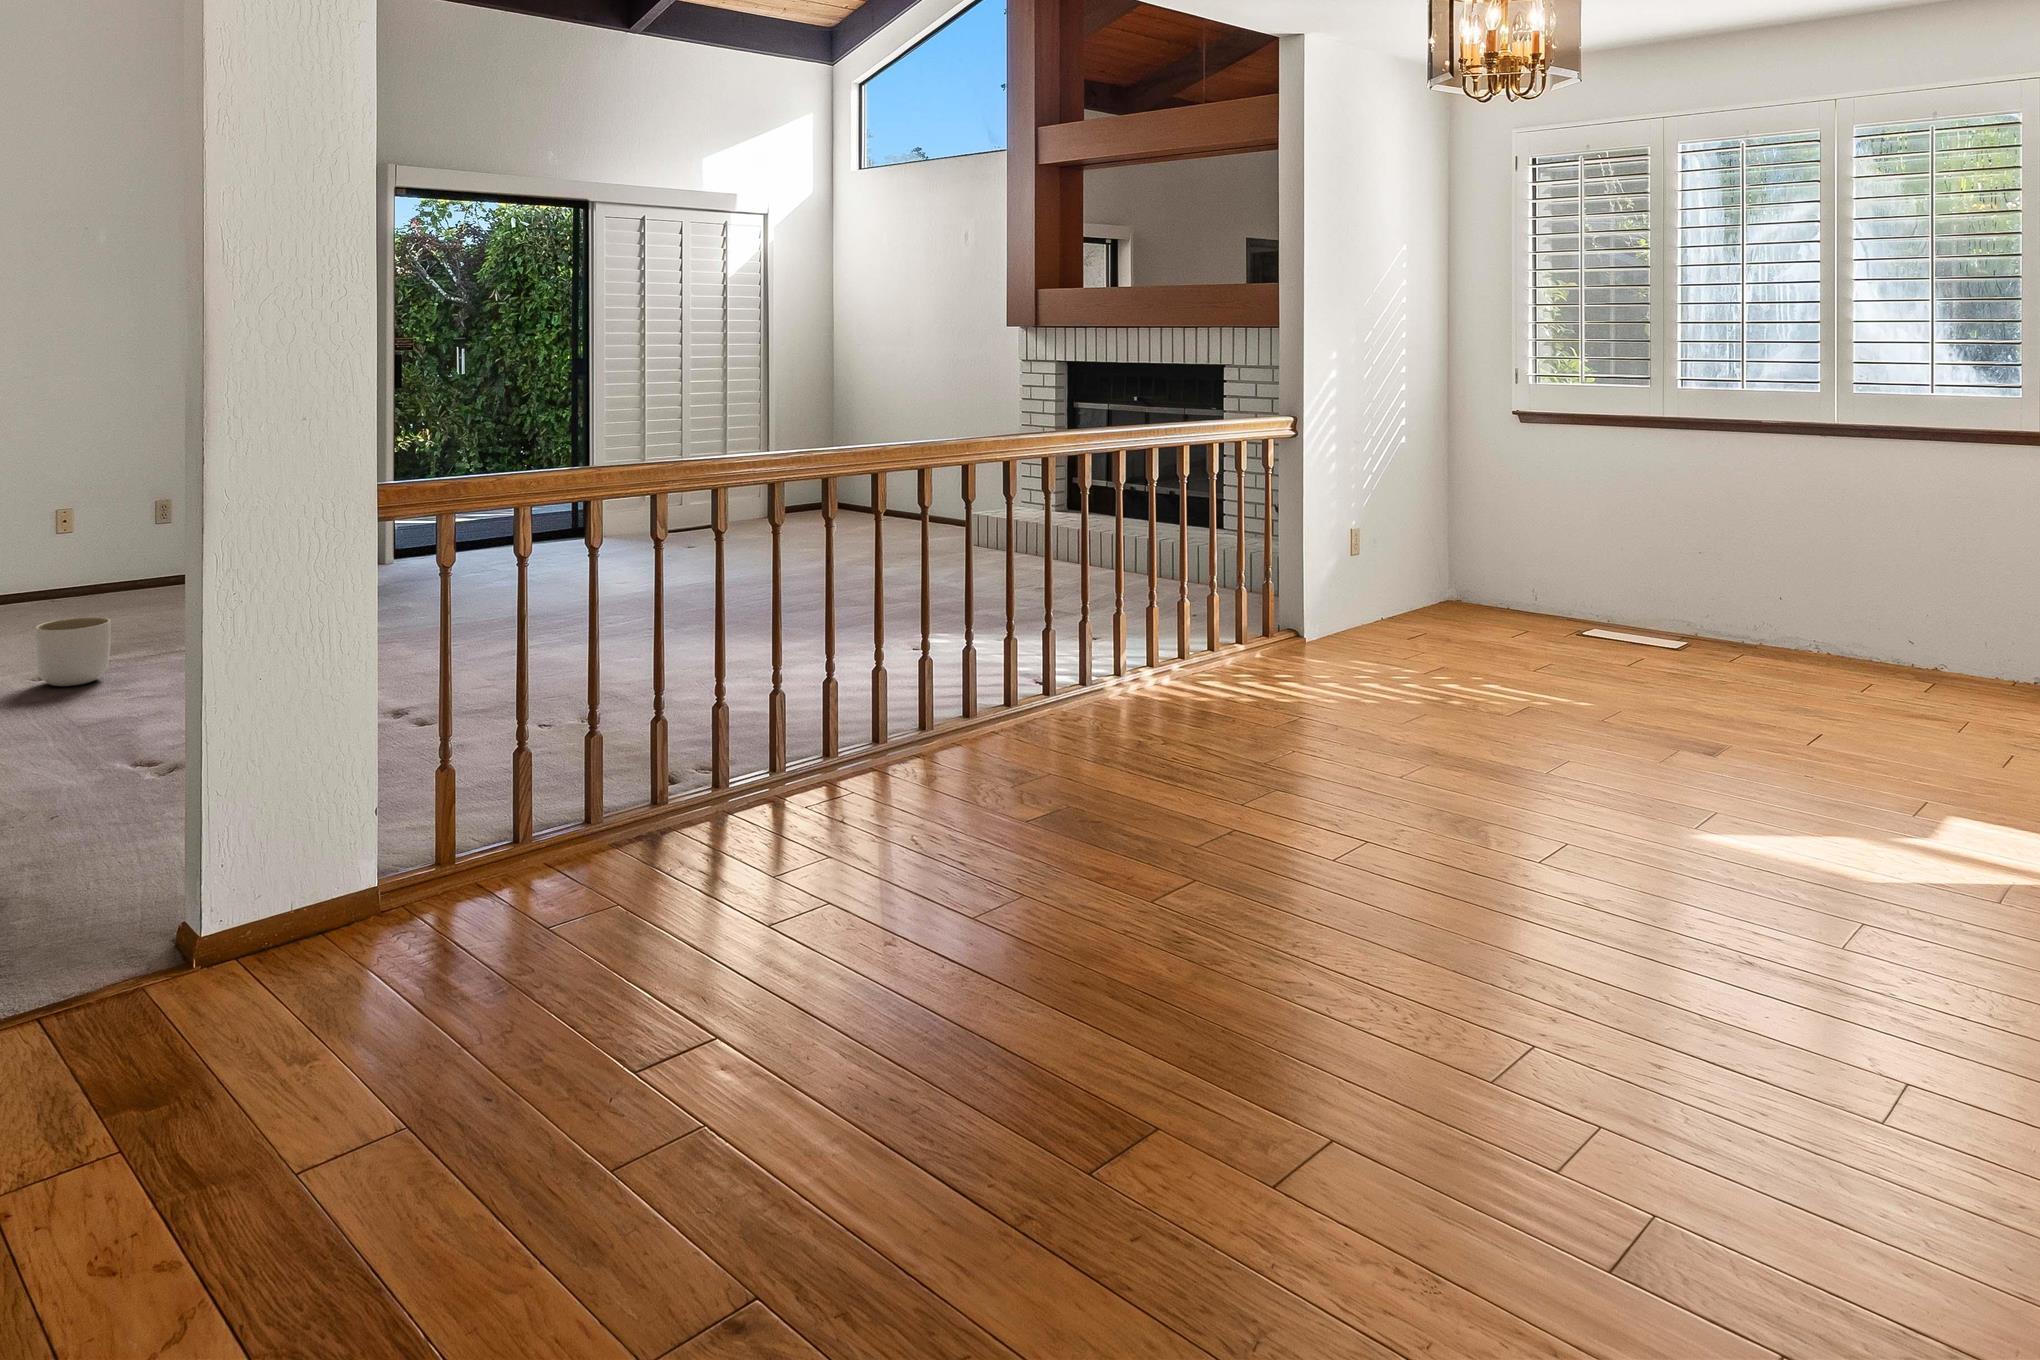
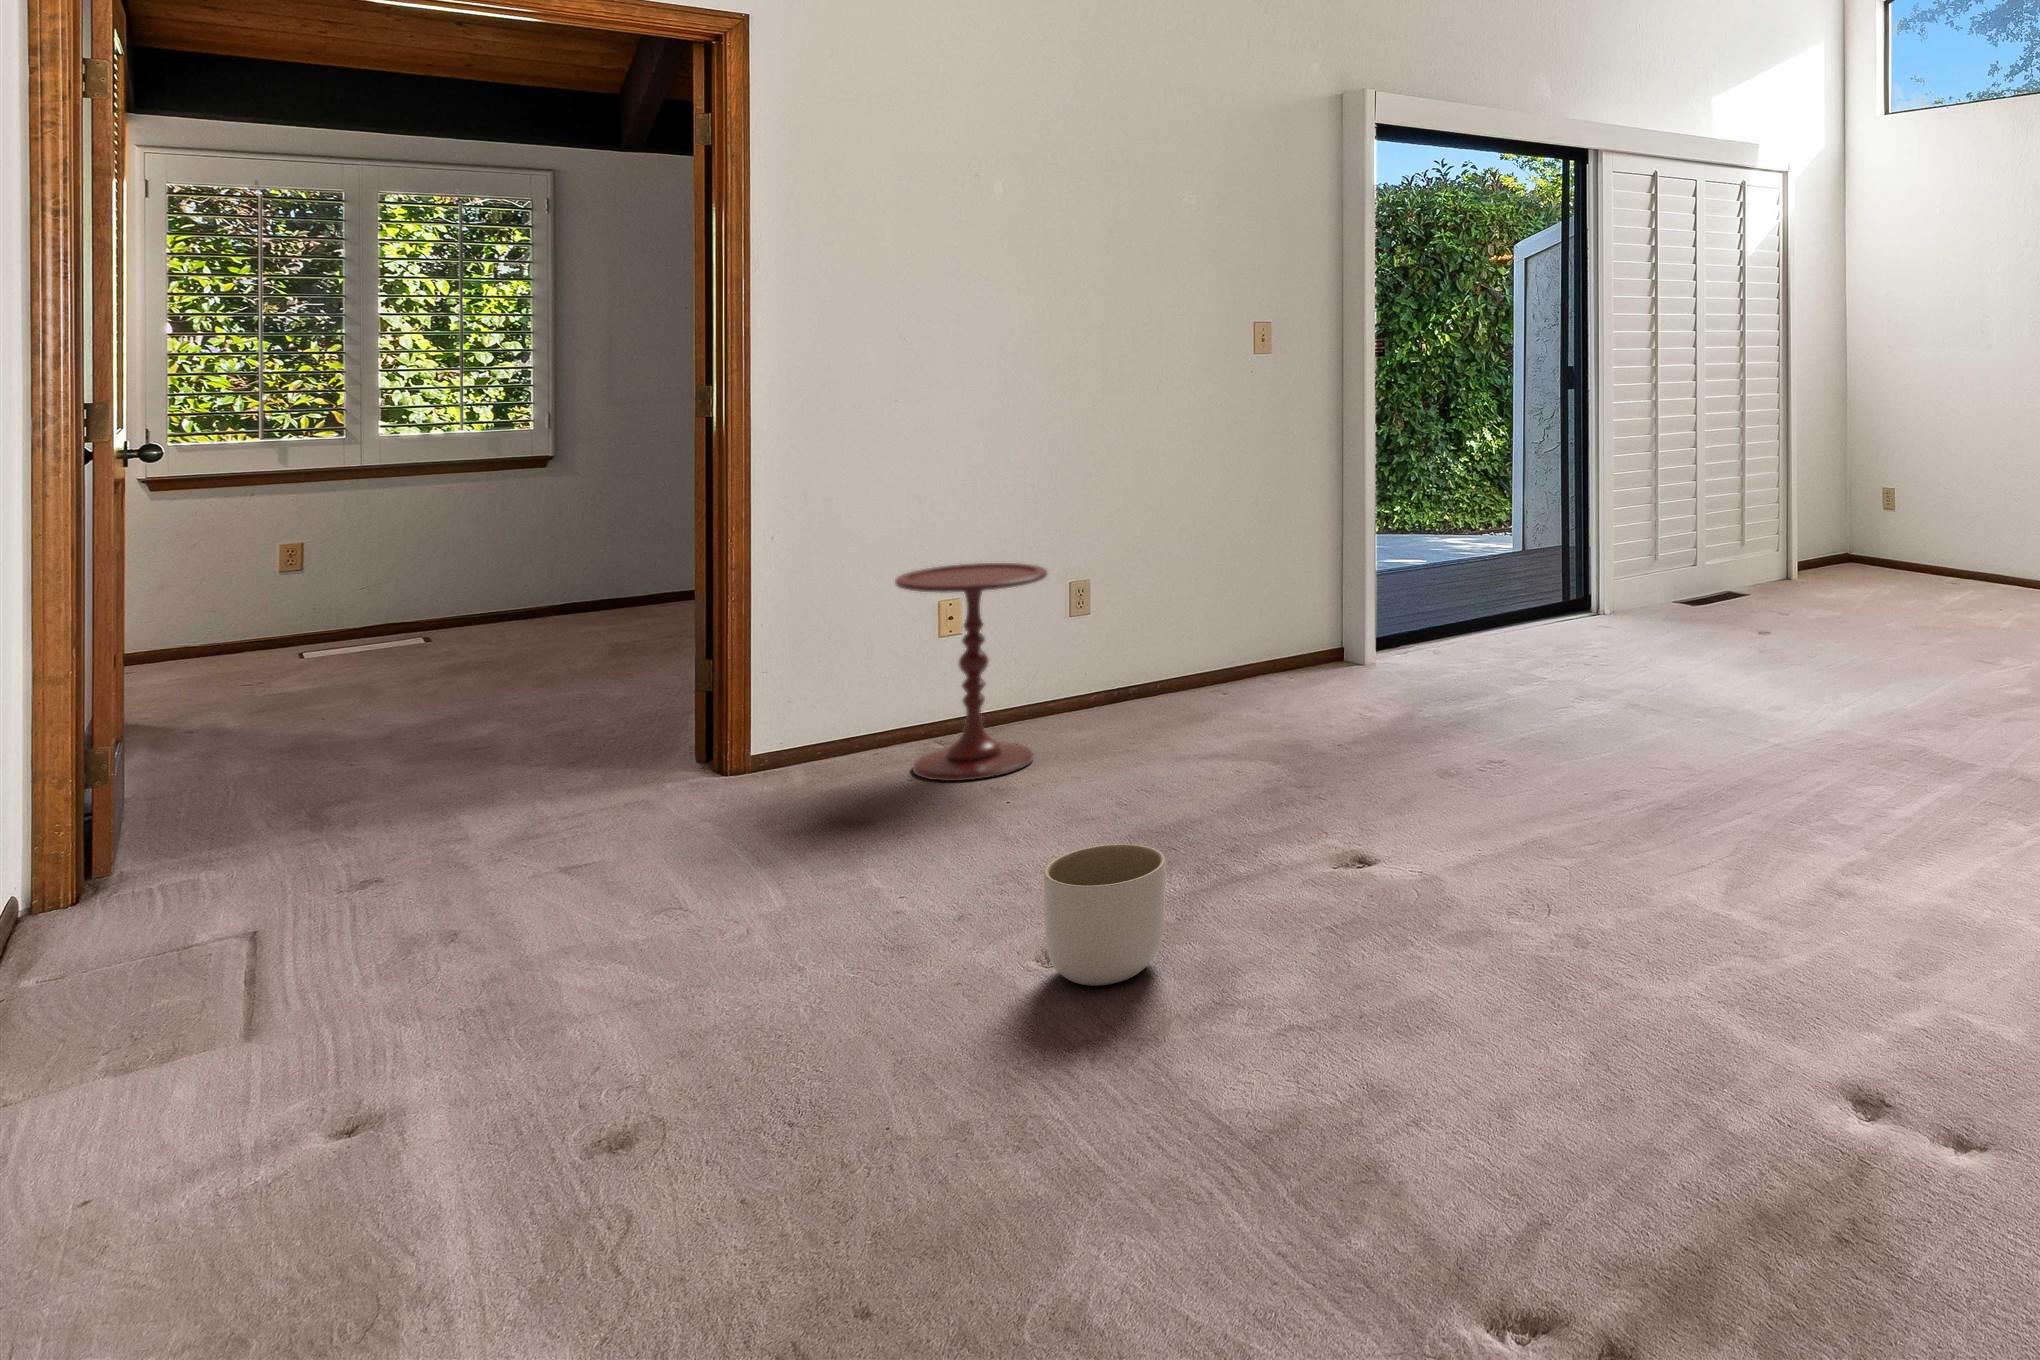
side table: none [18,482,126,616] -> present [895,563,1047,781]

